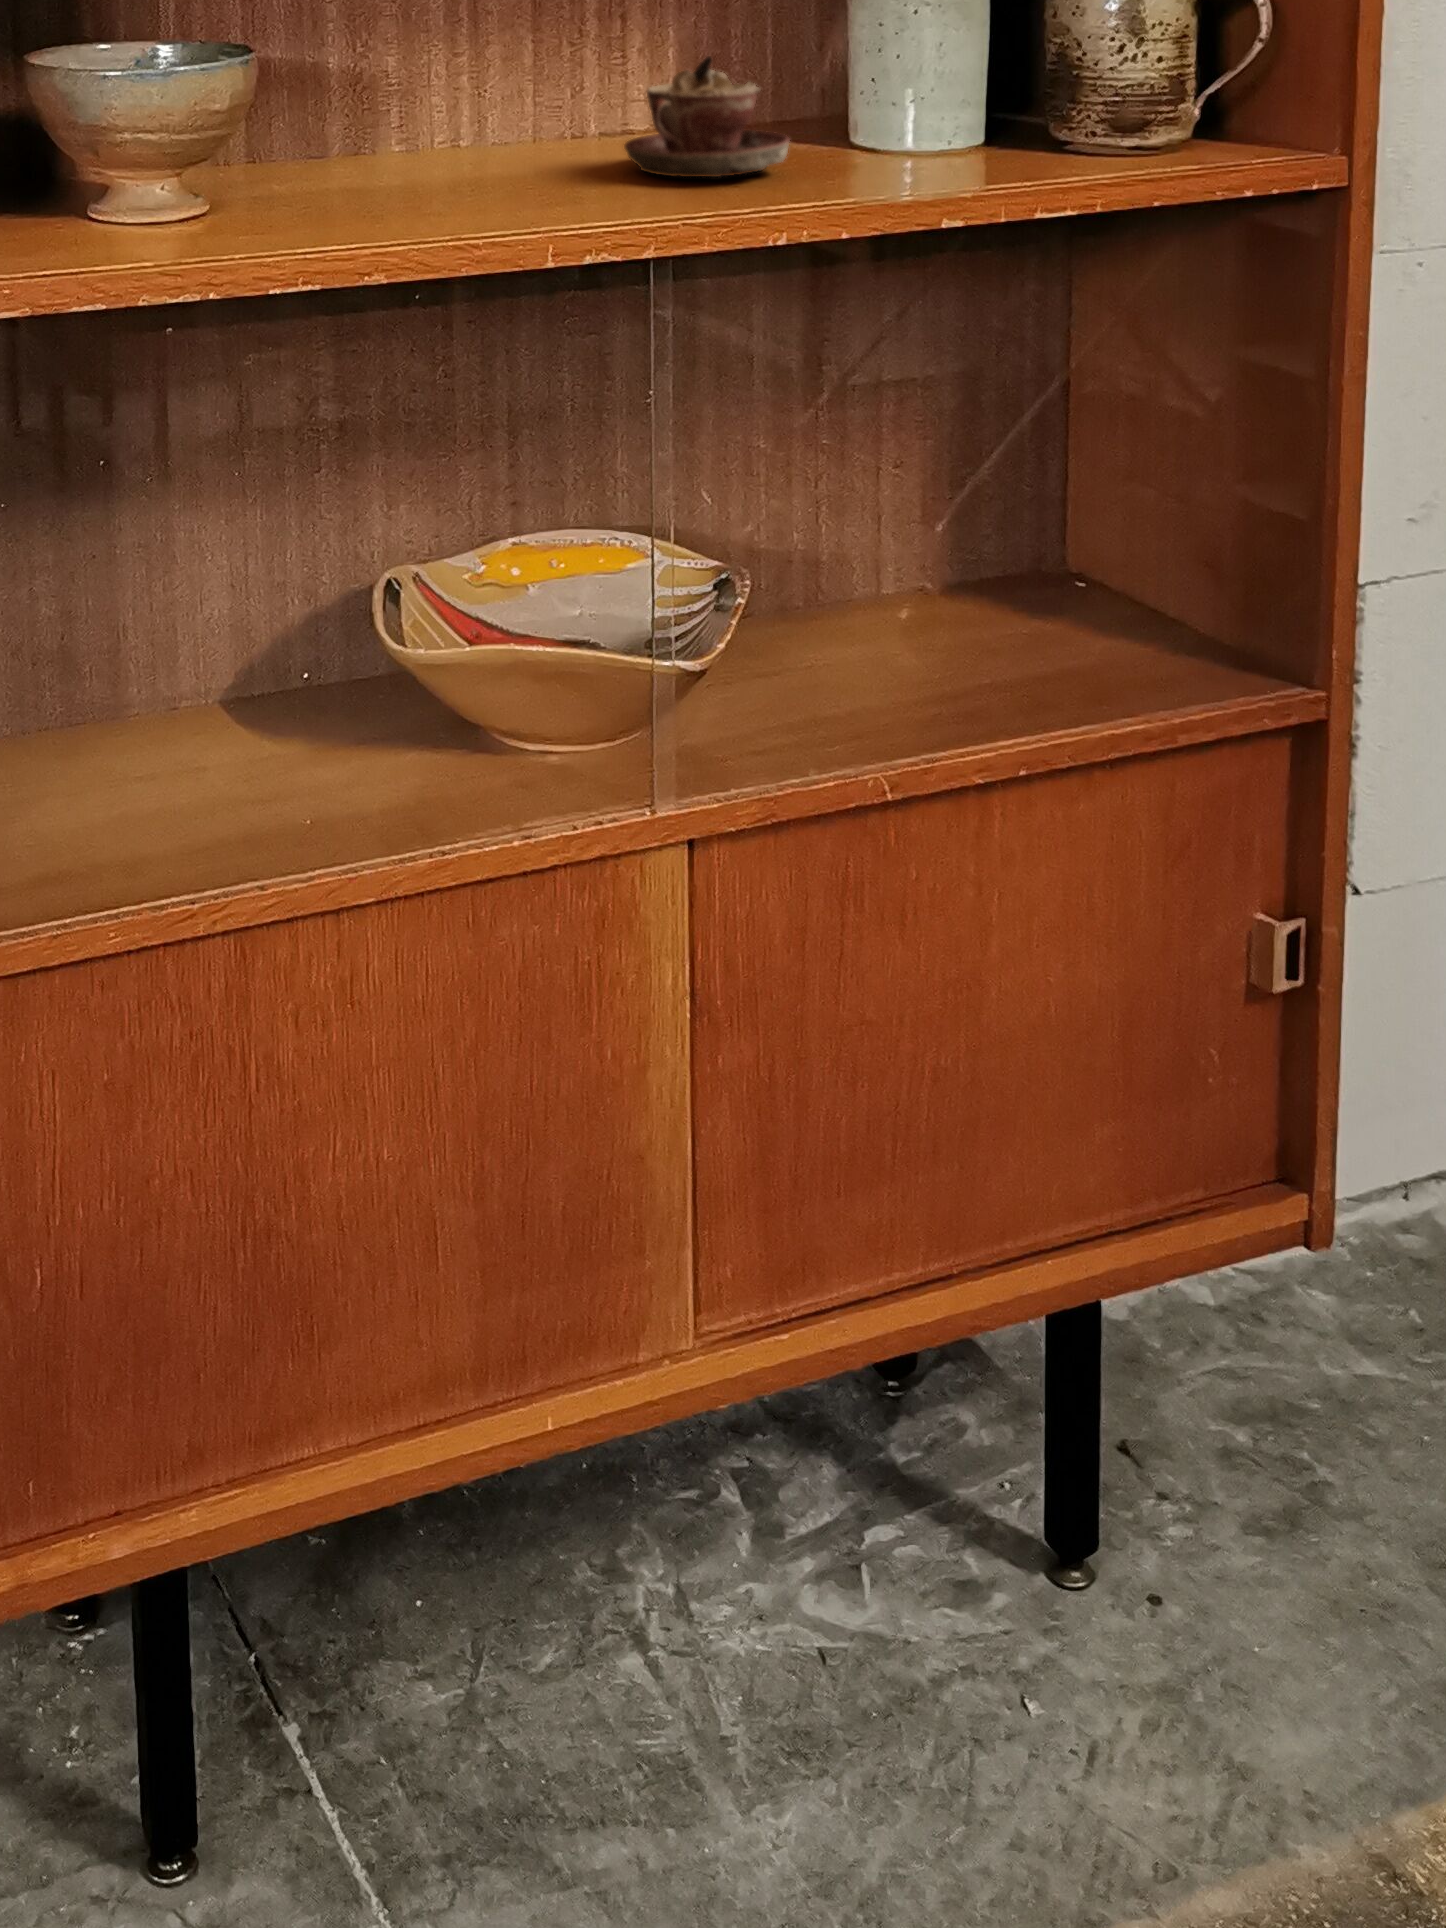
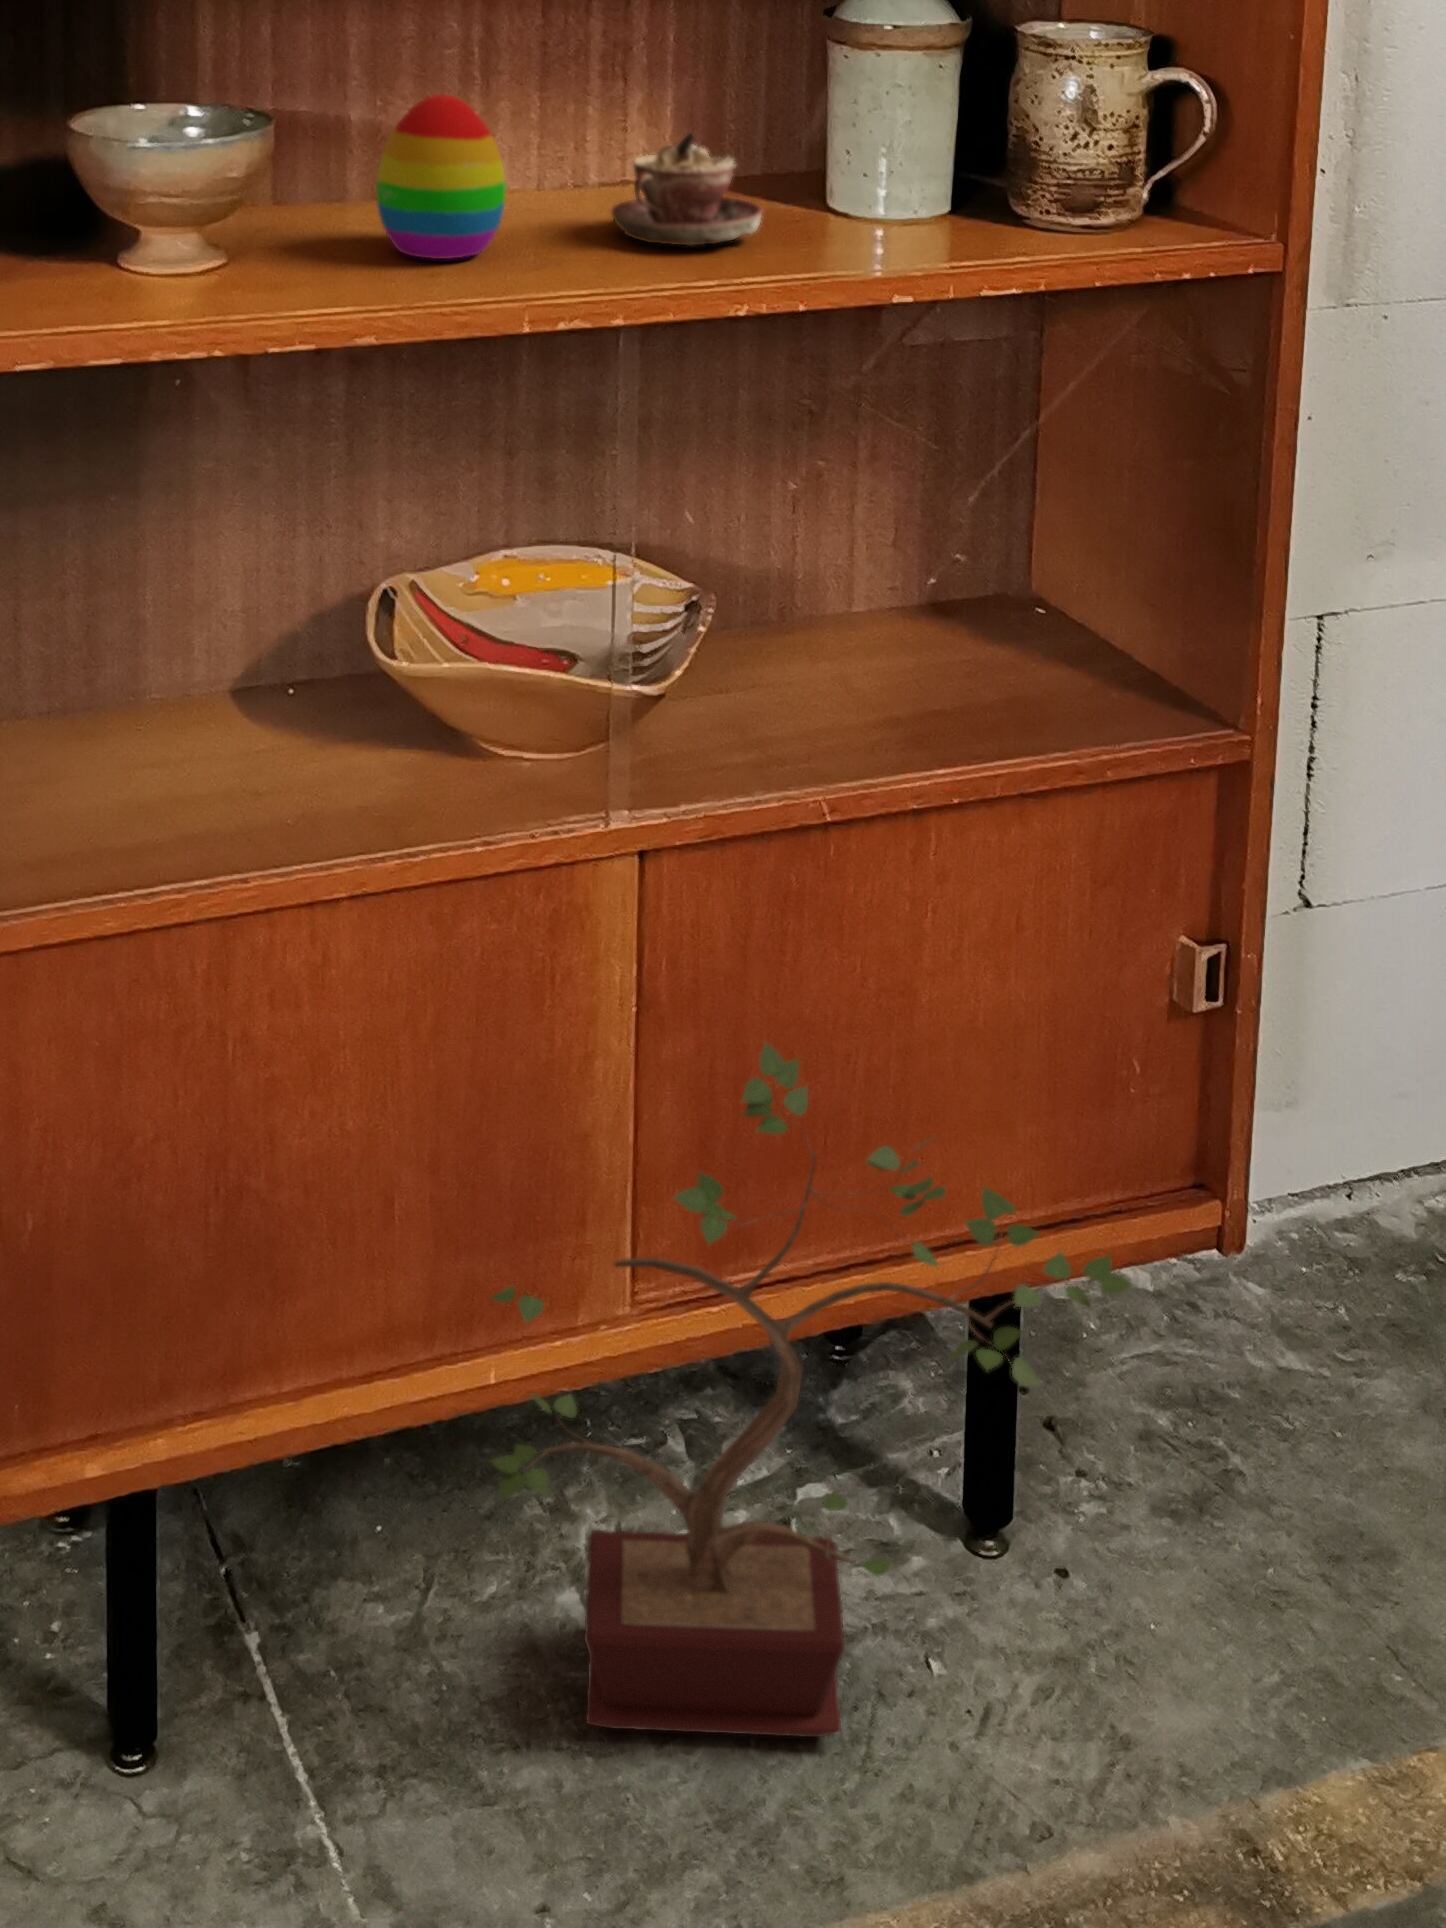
decorative egg: none [370,17,513,197] -> present [376,94,506,259]
potted plant: none [529,1038,1251,1797] -> present [491,1044,1133,1737]

